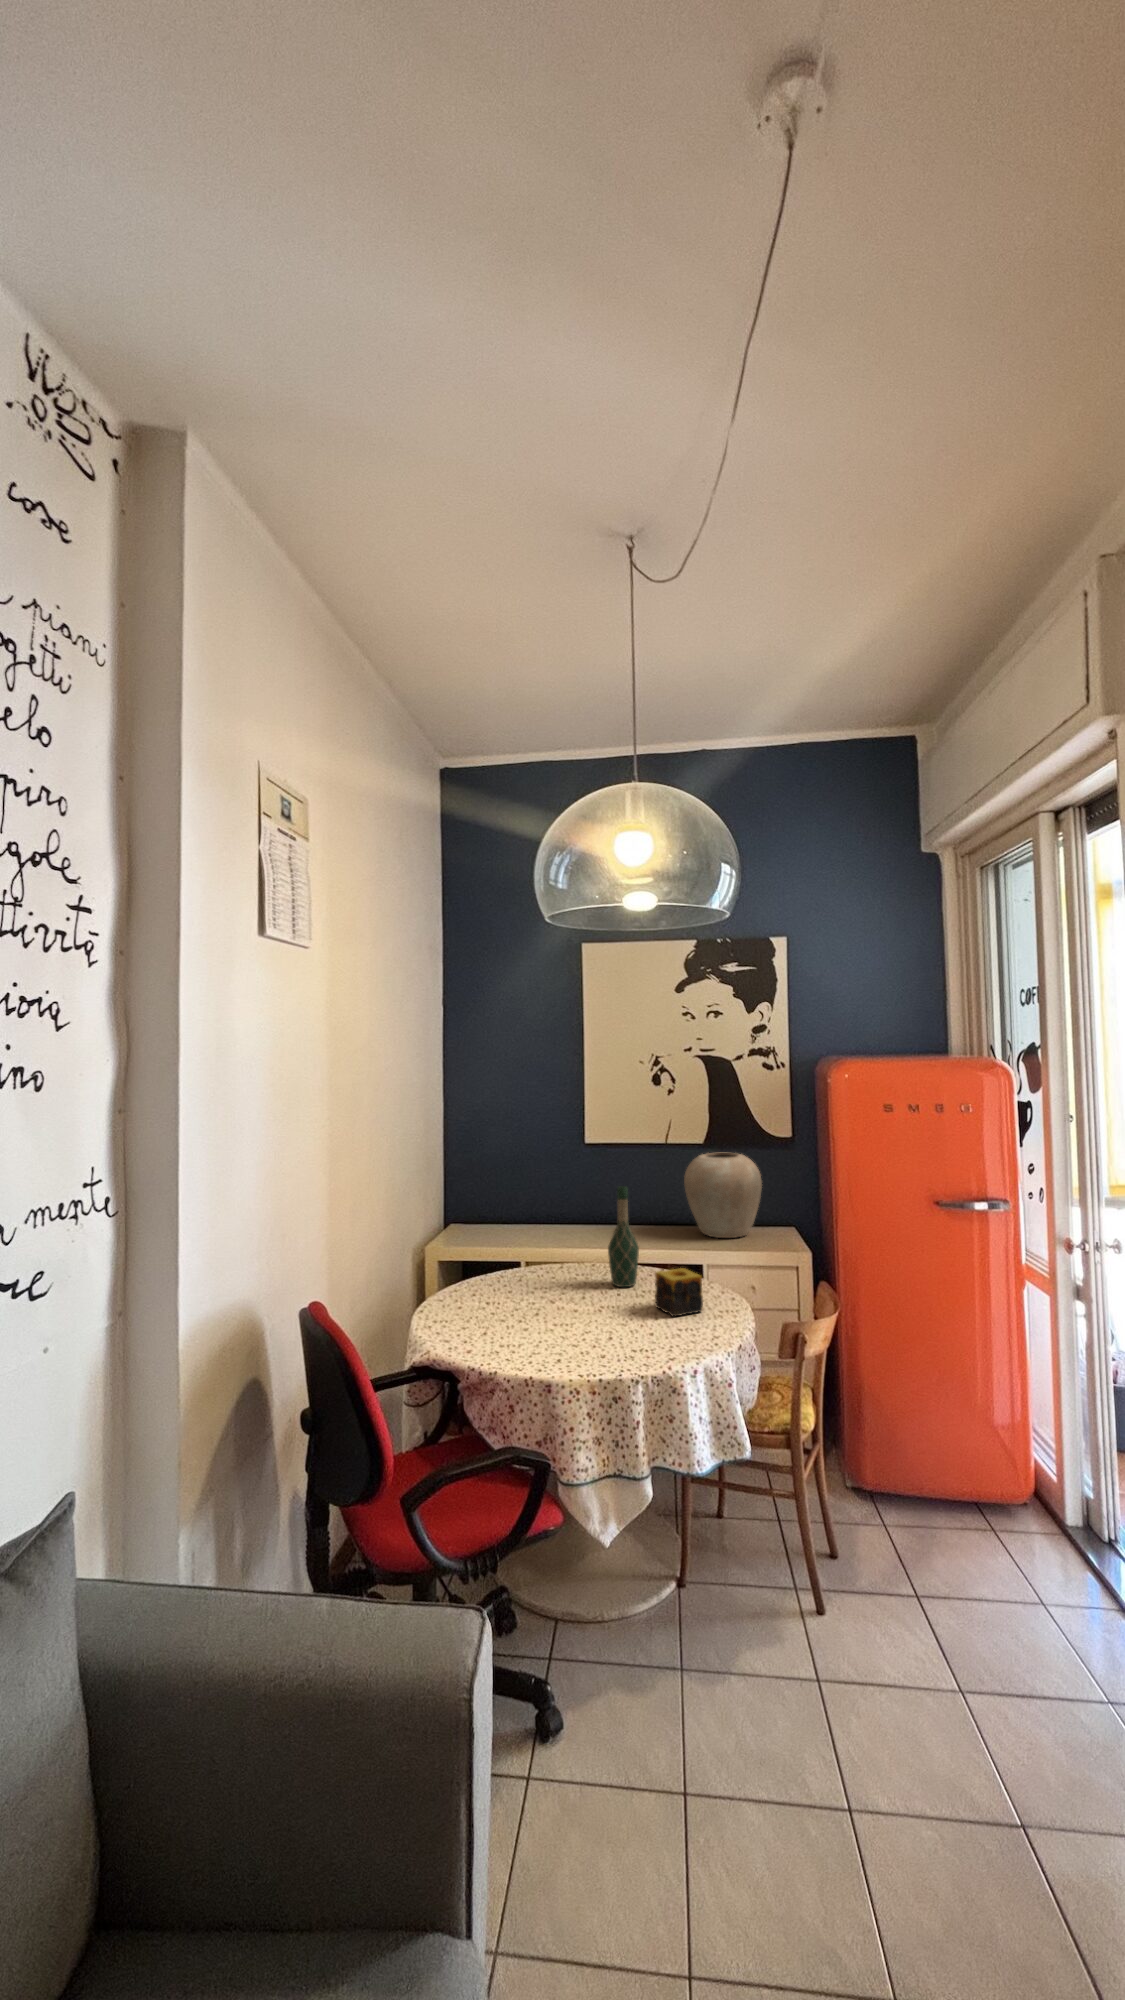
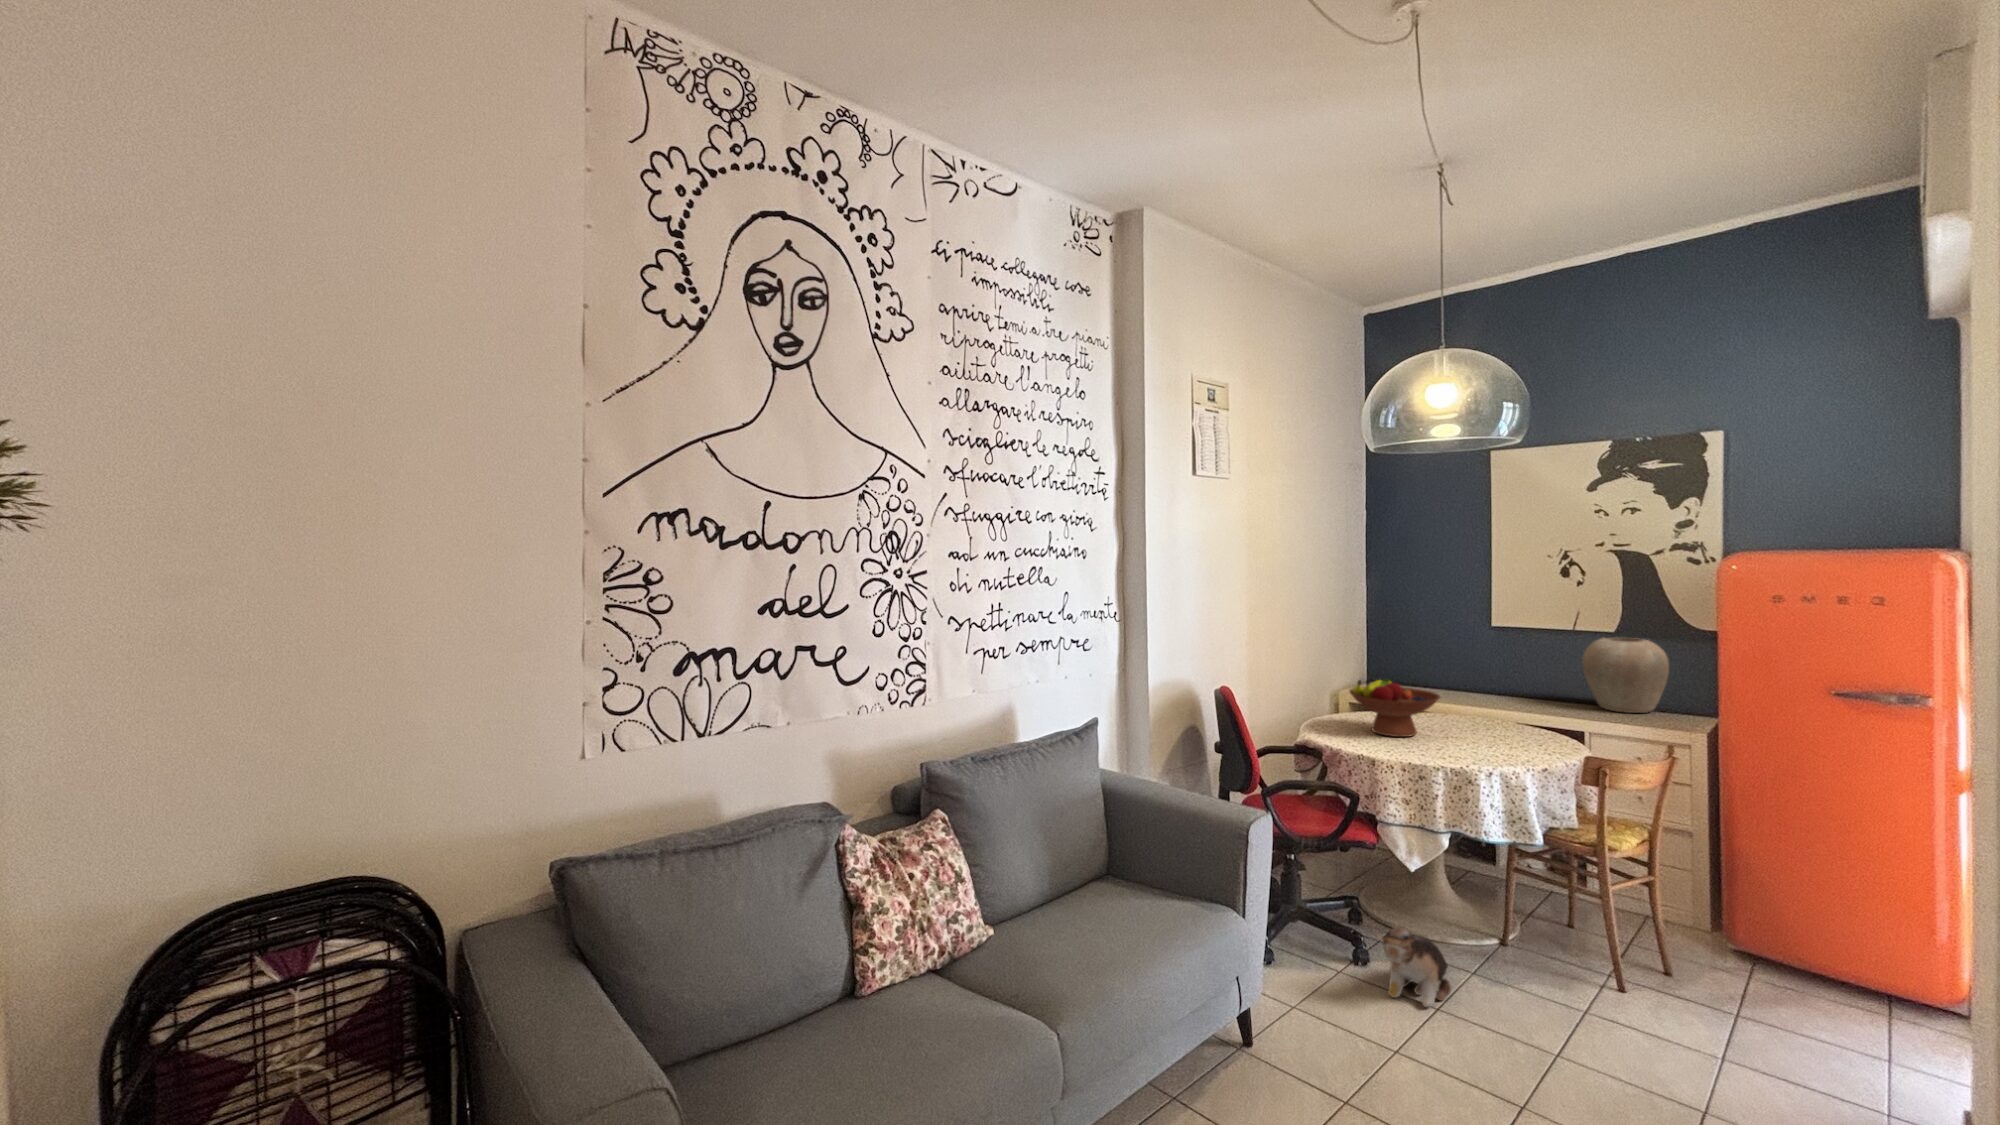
wine bottle: present [608,1186,639,1287] -> none [1467,649,1495,726]
fruit bowl: none [486,1244,604,1333] -> present [1349,678,1440,737]
candle: present [655,1268,703,1316] -> none [1492,711,1531,745]
plush toy: none [603,1663,682,1803] -> present [1377,927,1451,1007]

